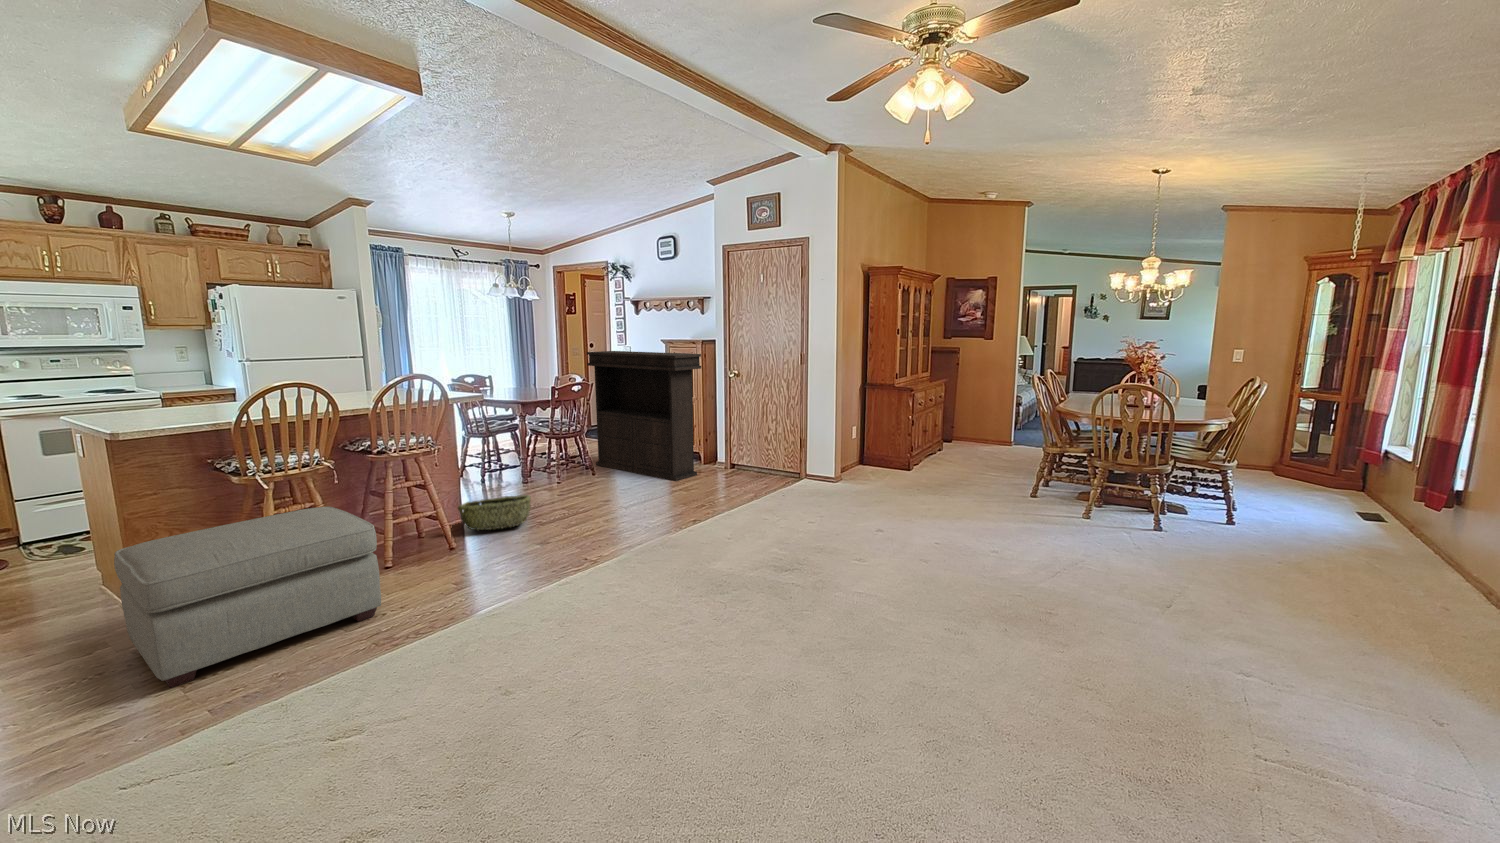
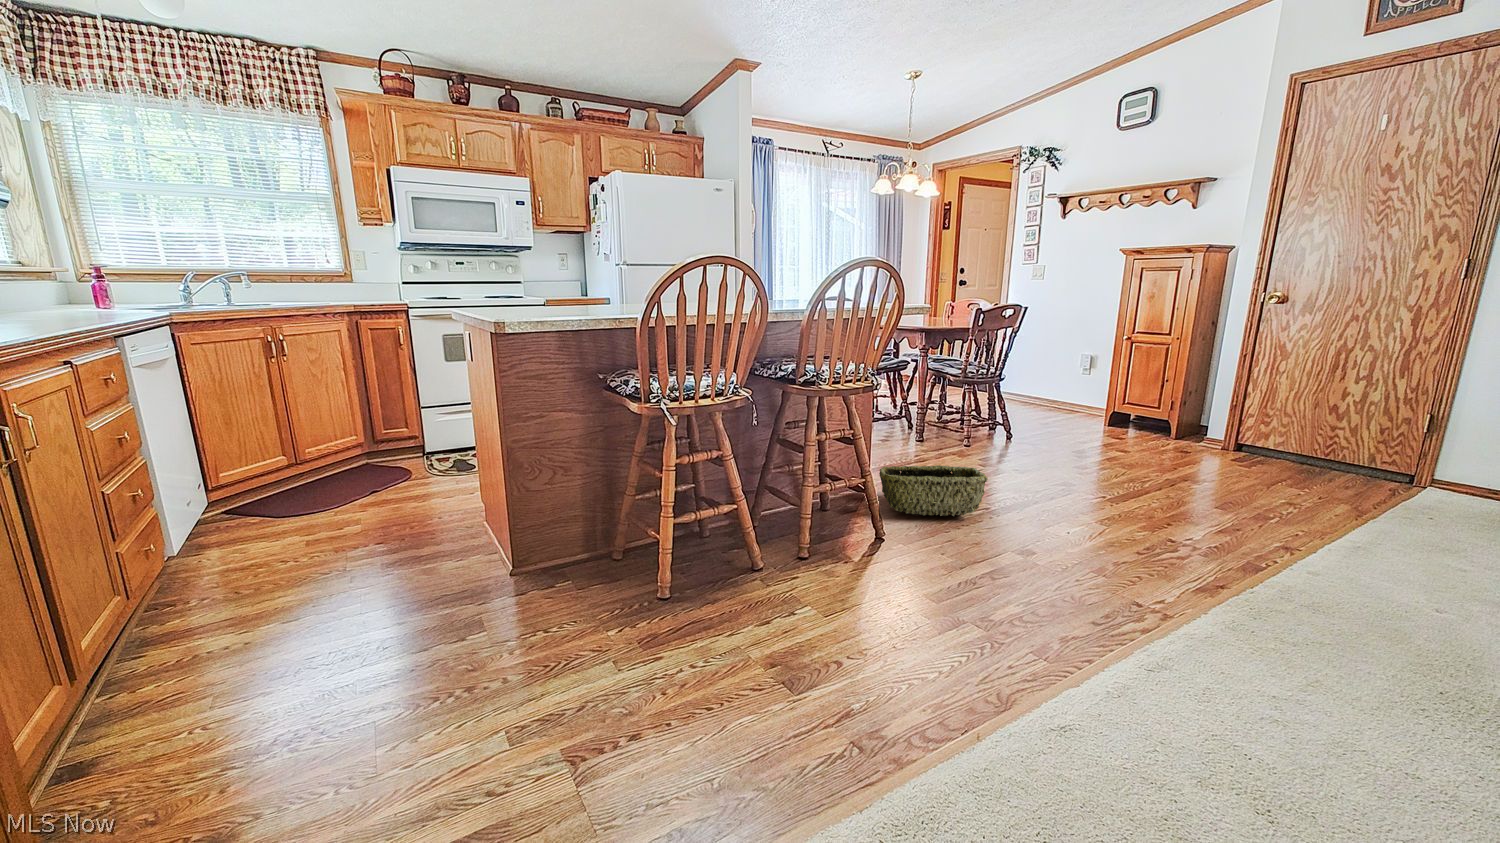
console table: present [587,351,701,481] -> none [1004,262,1237,469]
ottoman: present [114,507,381,688] -> none [498,461,849,756]

